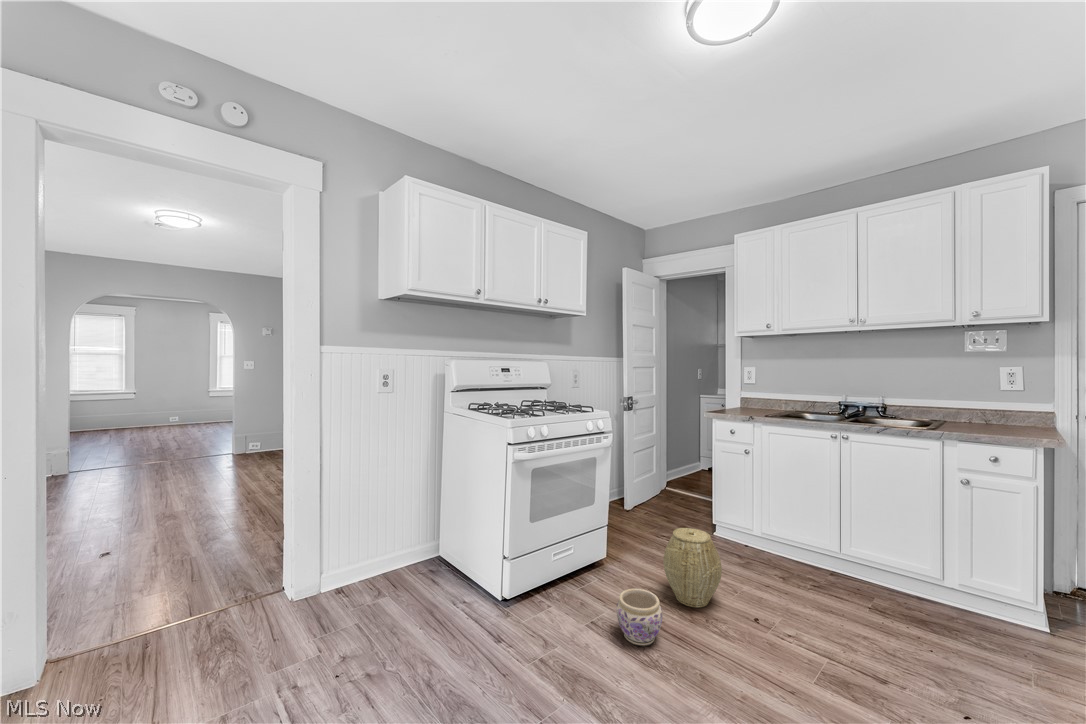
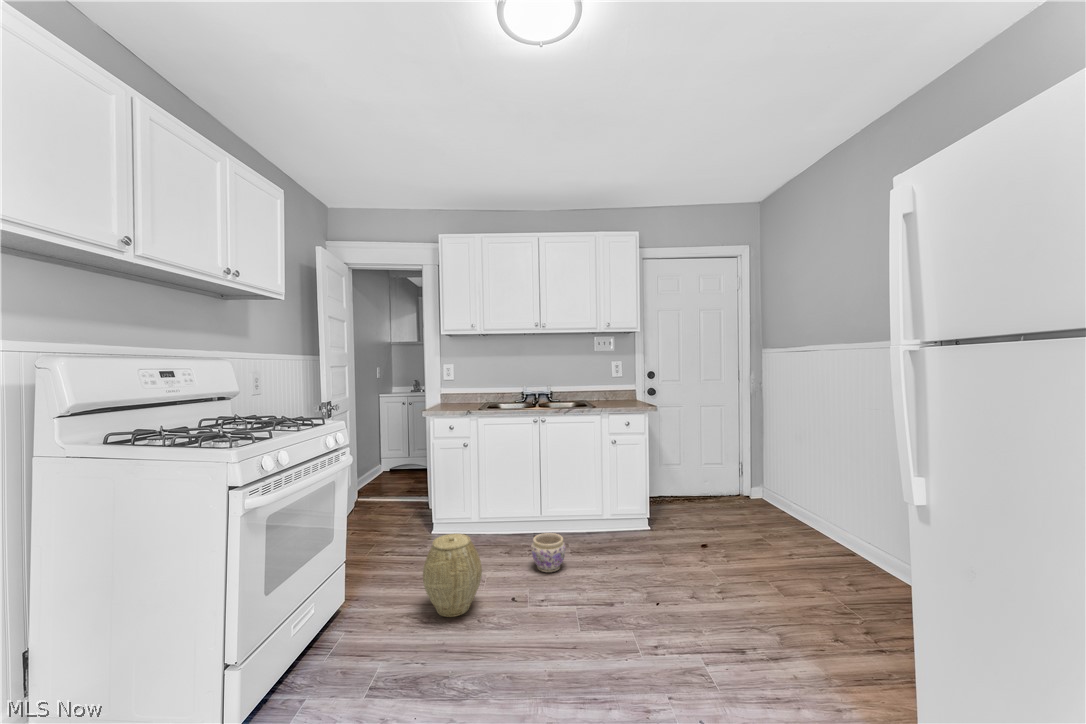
planter: present [616,589,663,646] -> present [531,533,566,573]

